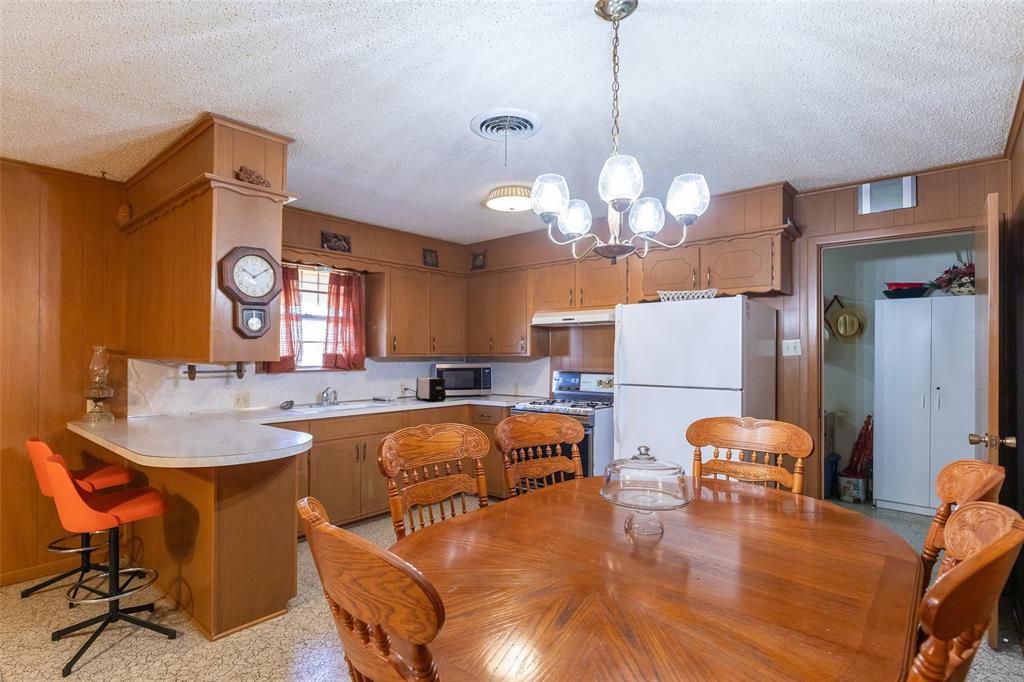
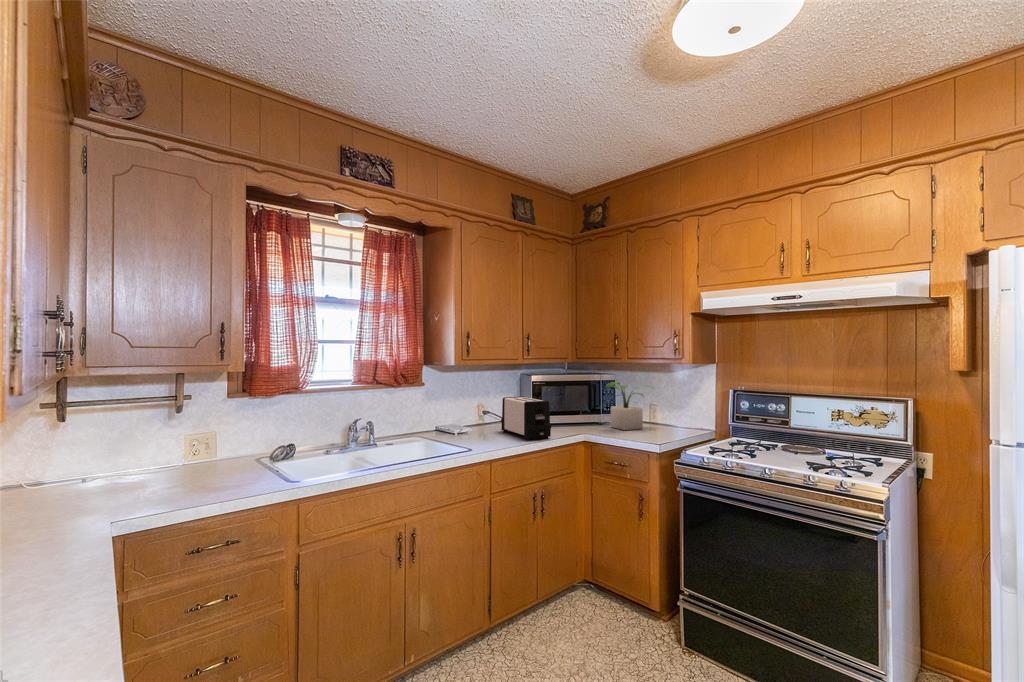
potted plant: none [482,368,514,398] -> present [605,382,644,430]

